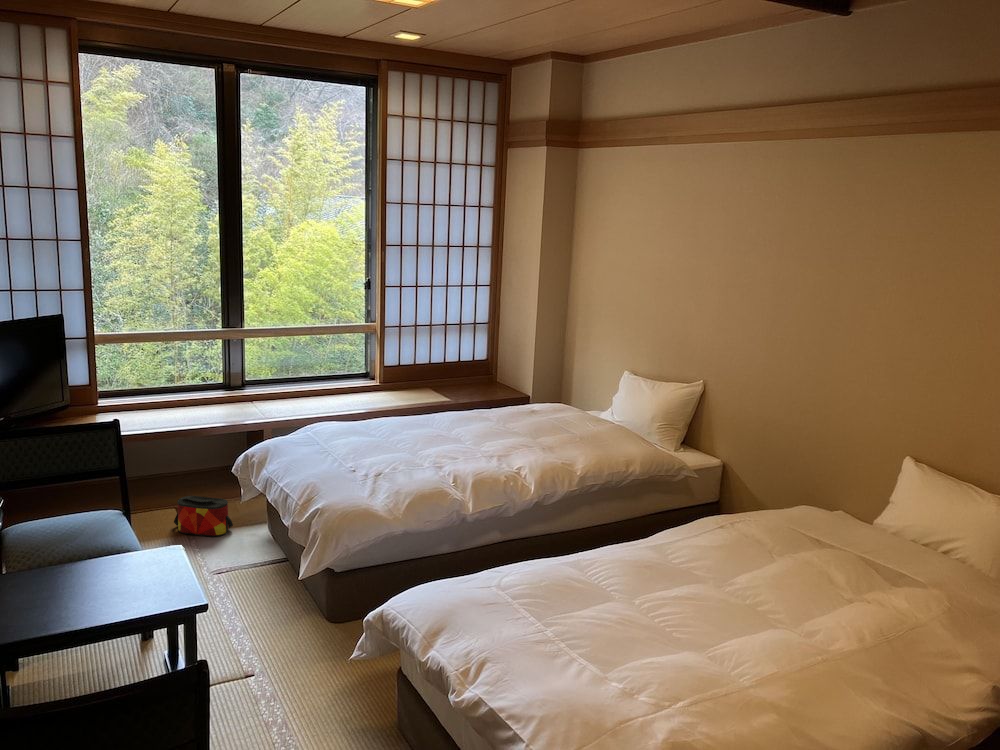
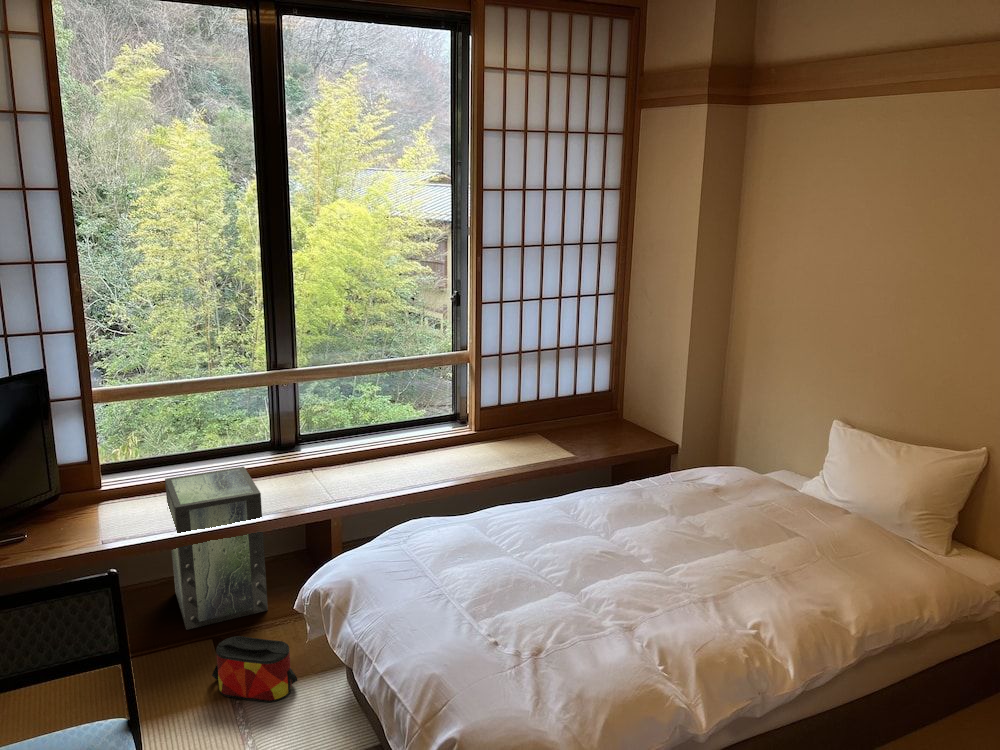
storage box: none [144,394,215,502] -> present [165,467,268,630]

